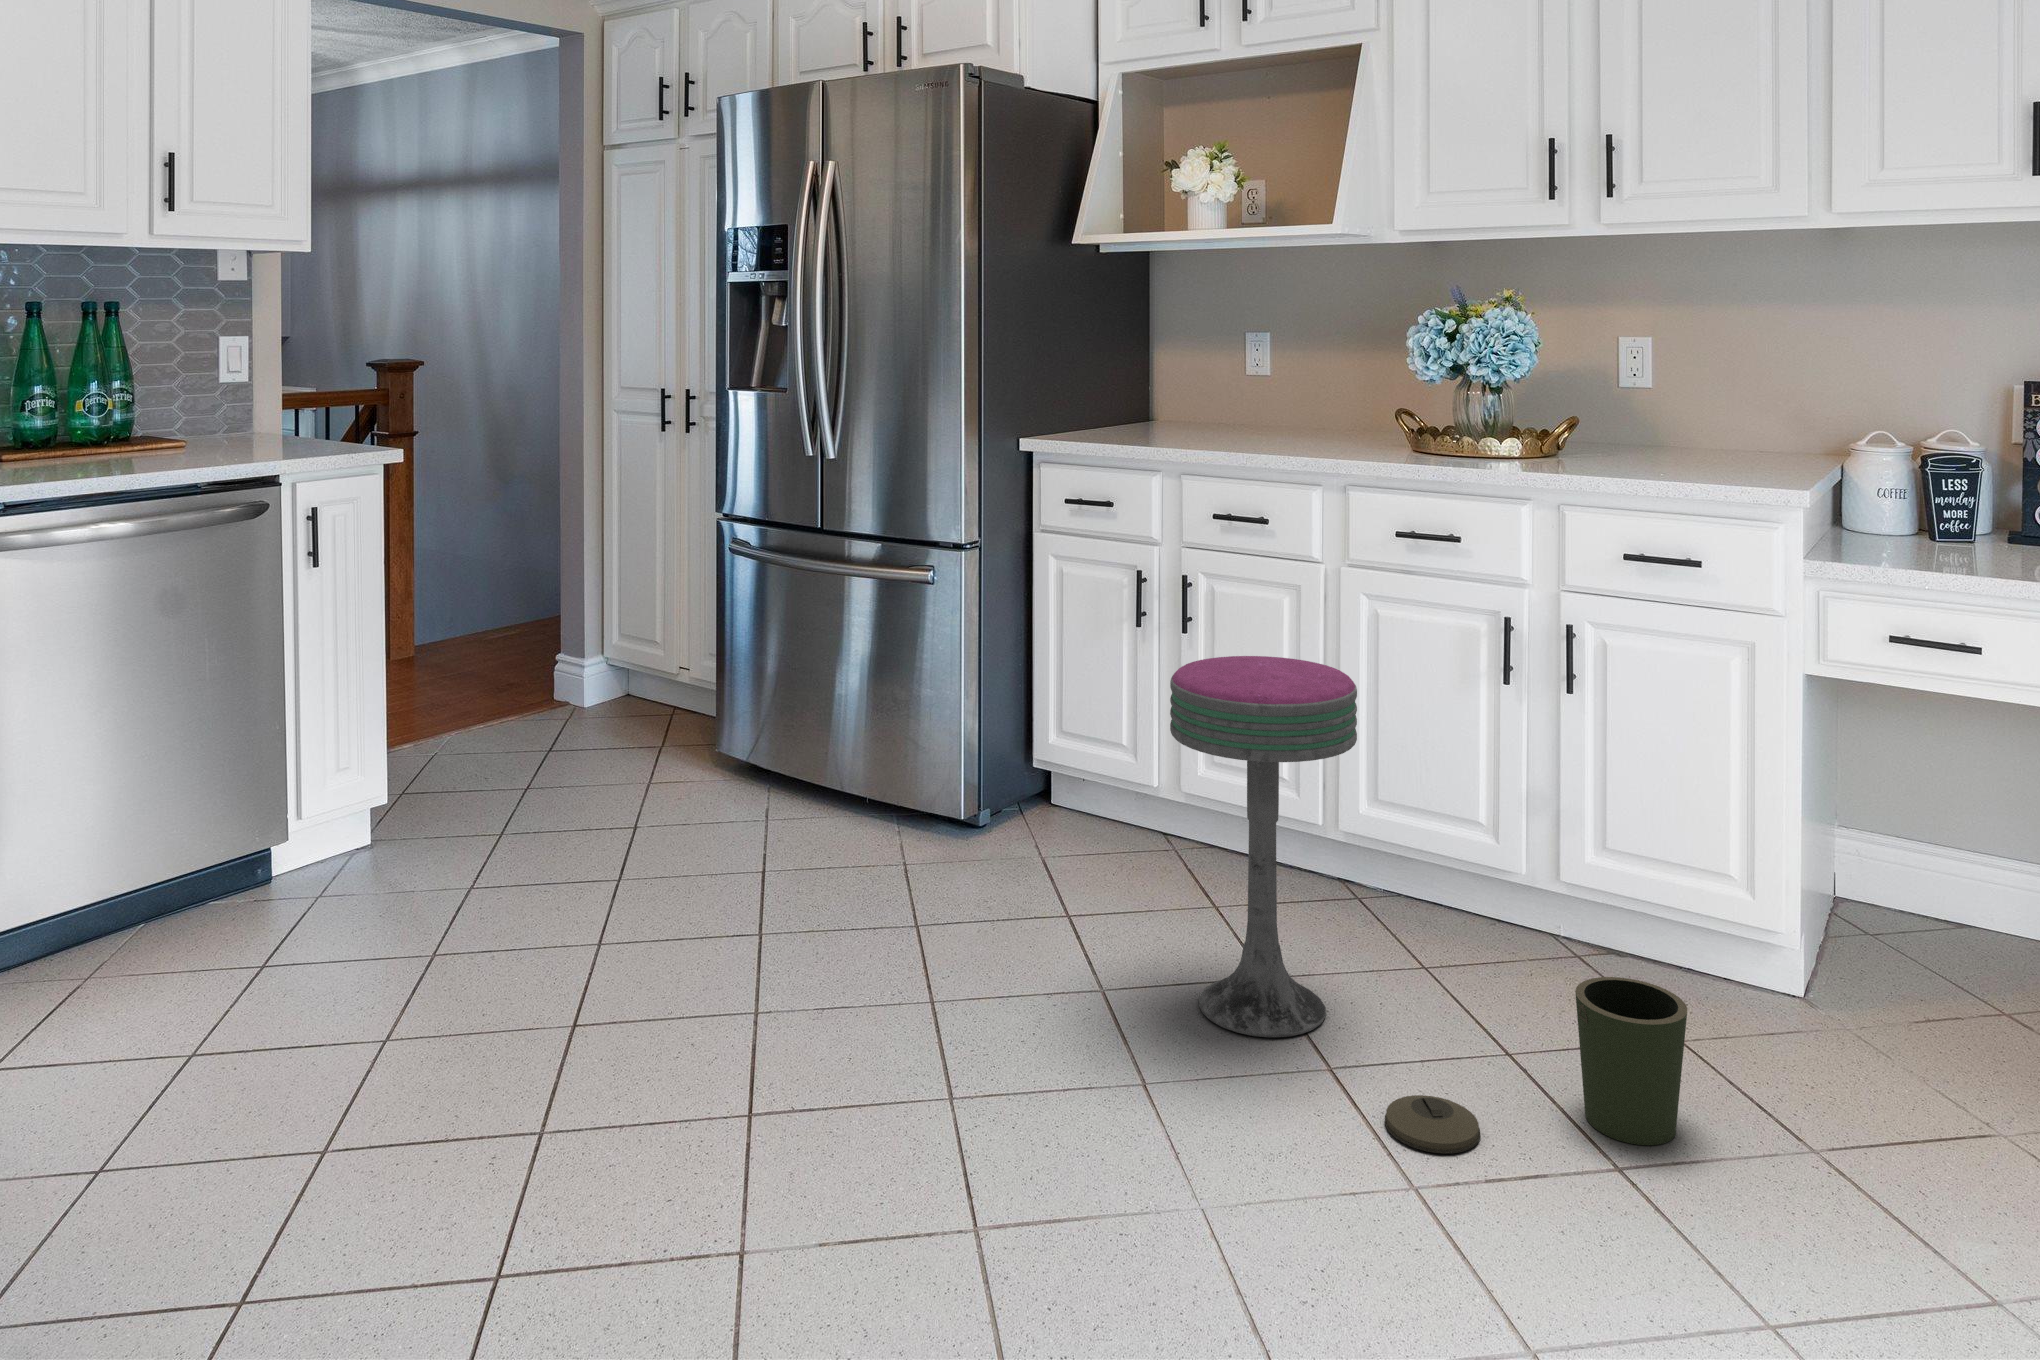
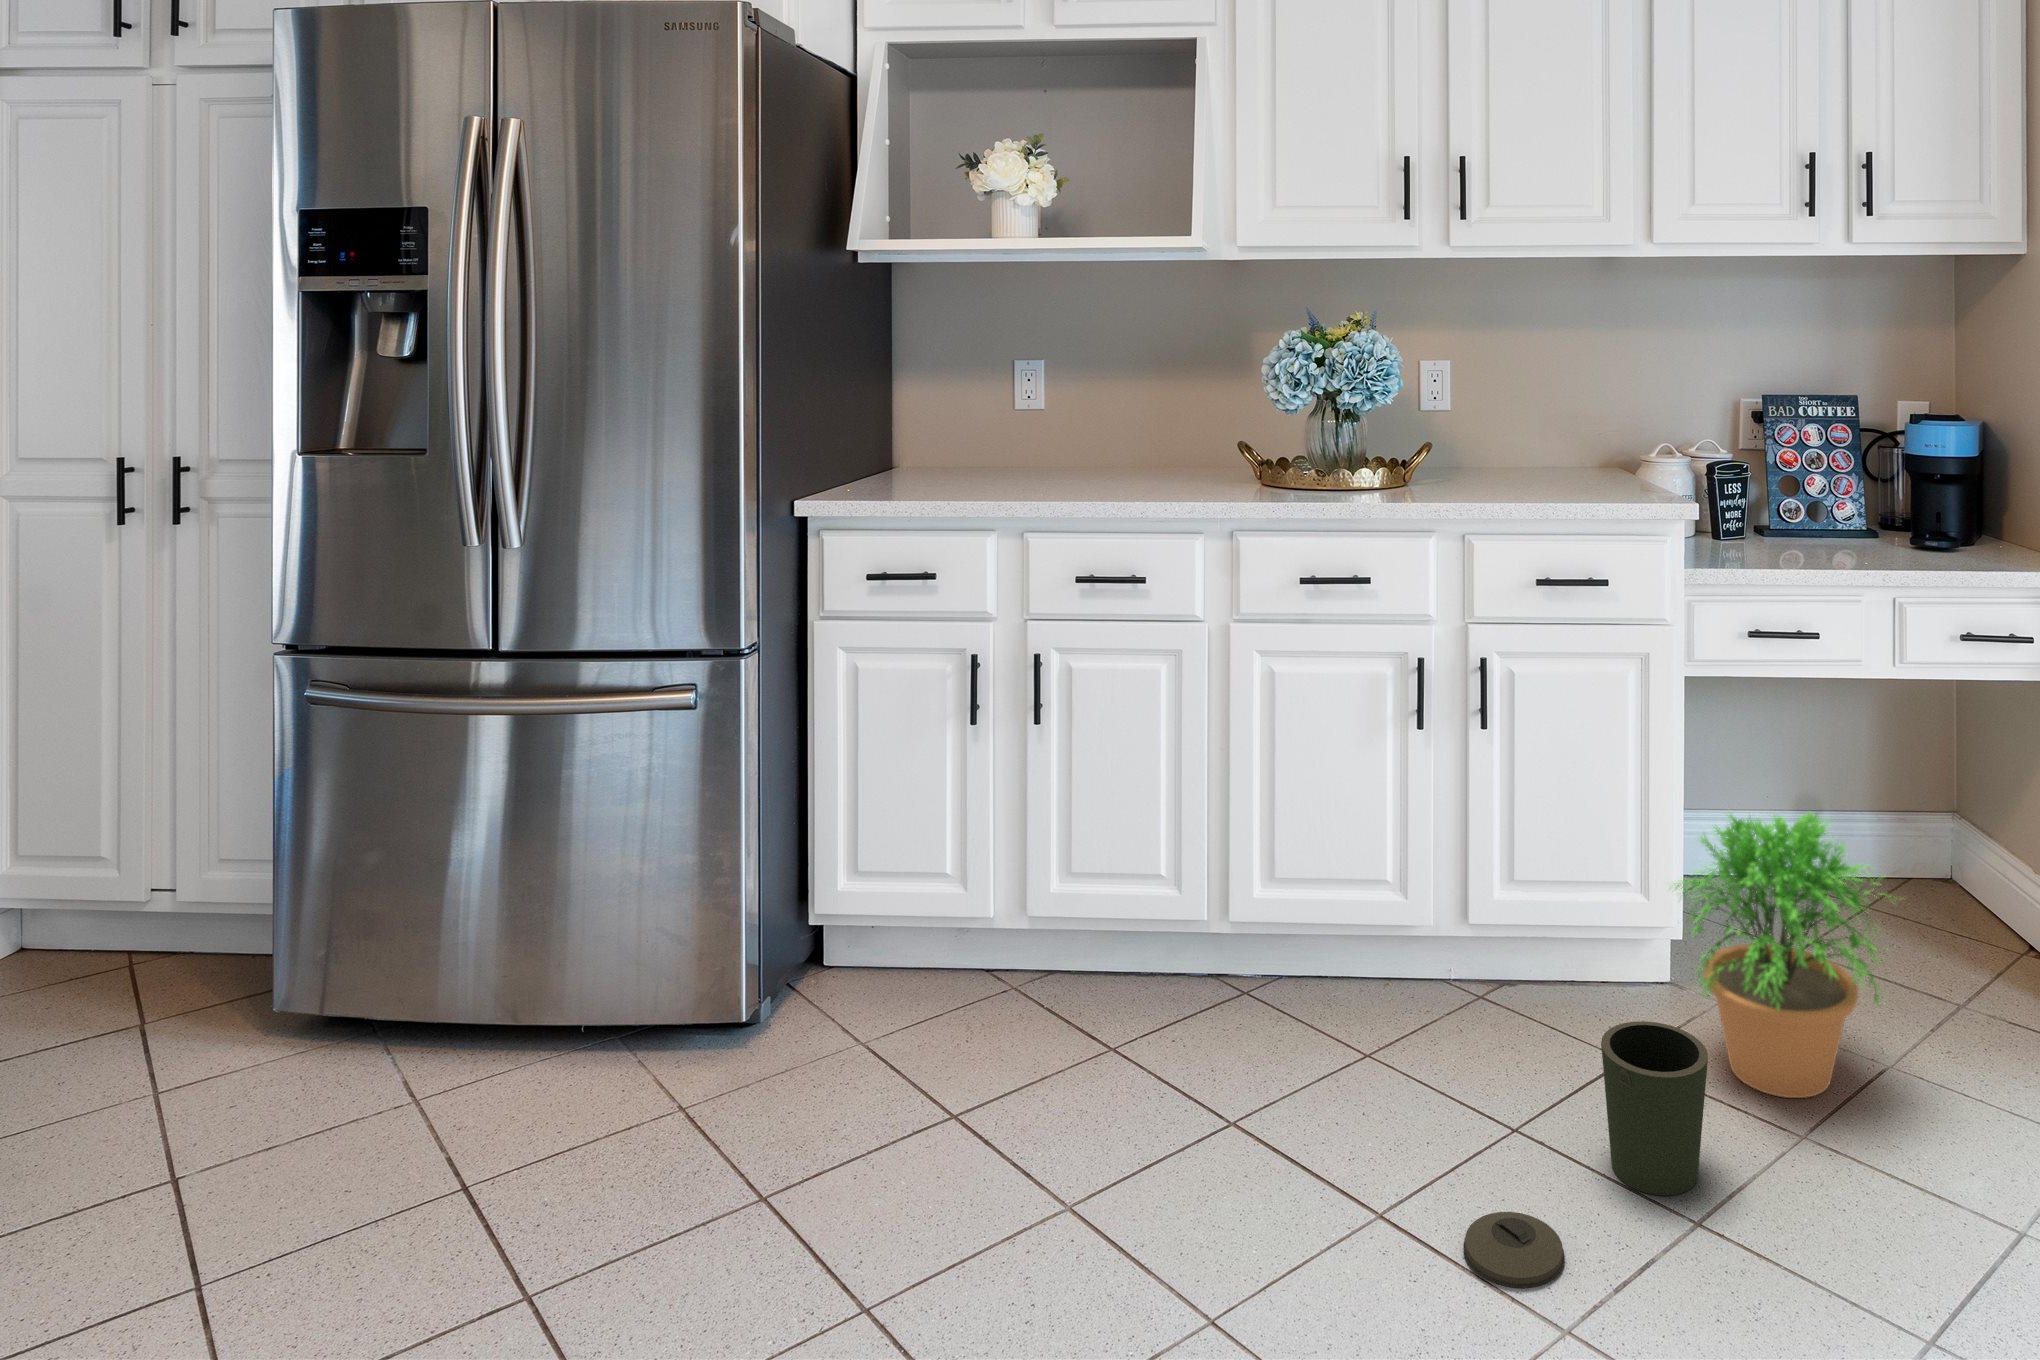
bar stool: present [1170,656,1357,1038] -> none [1140,749,1352,1204]
potted plant: none [1728,813,2003,1129] -> present [1669,812,1892,1098]

